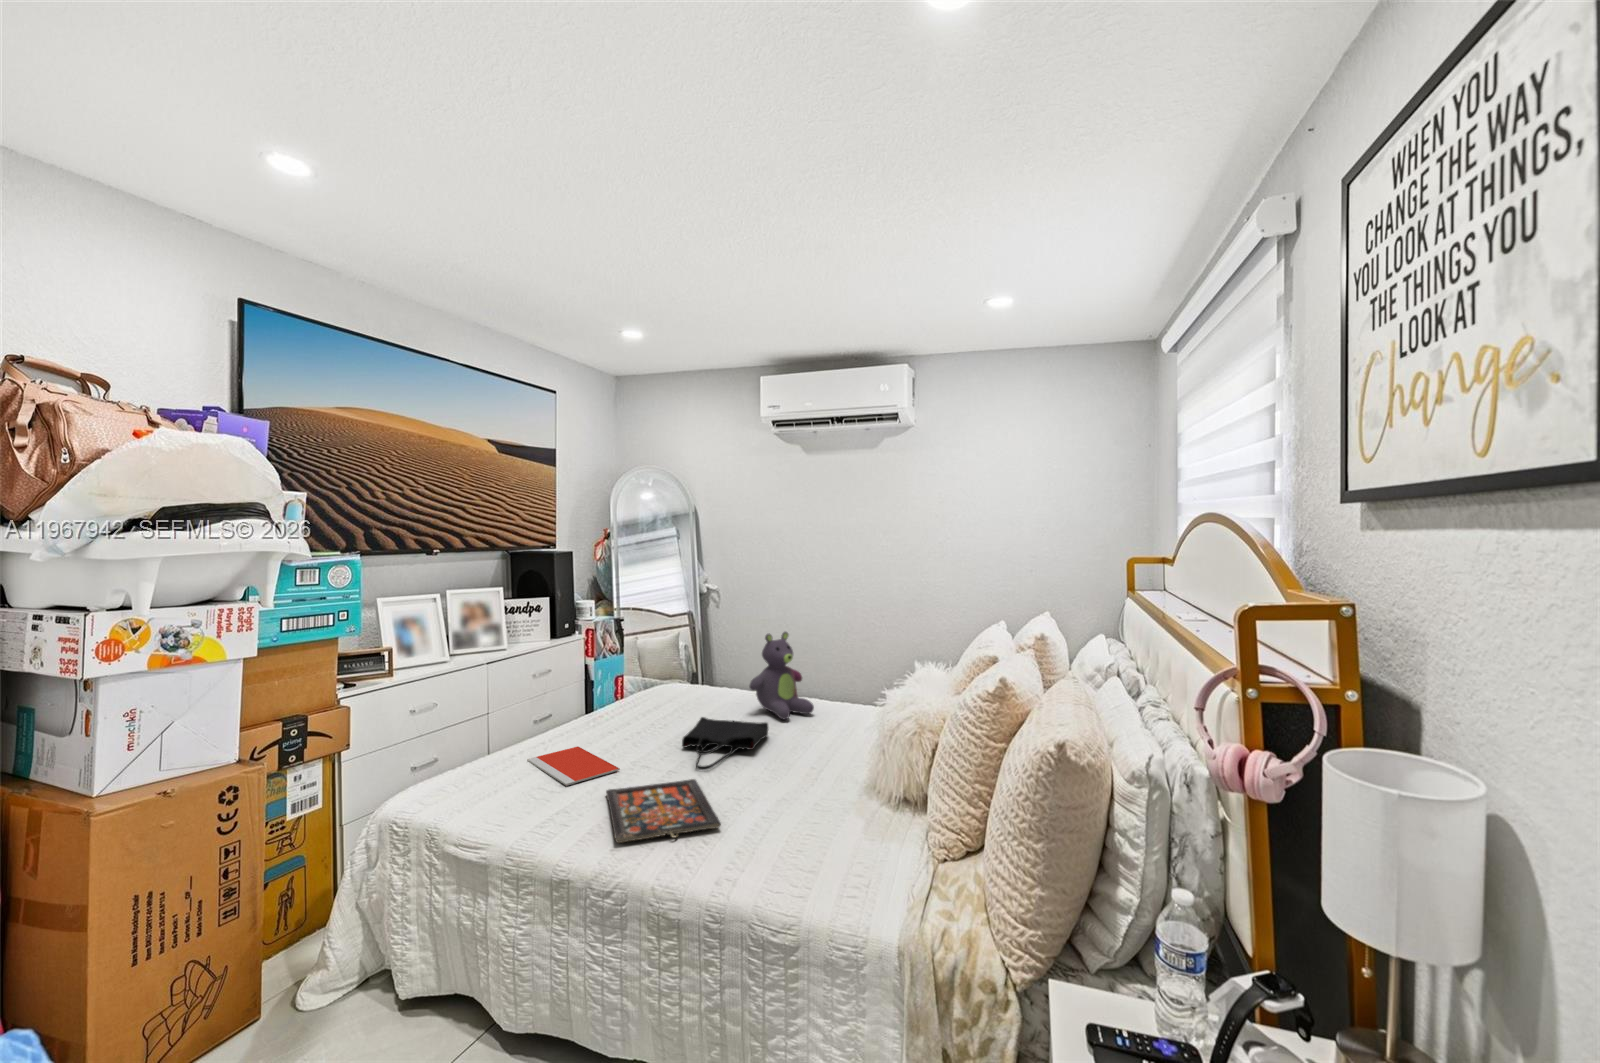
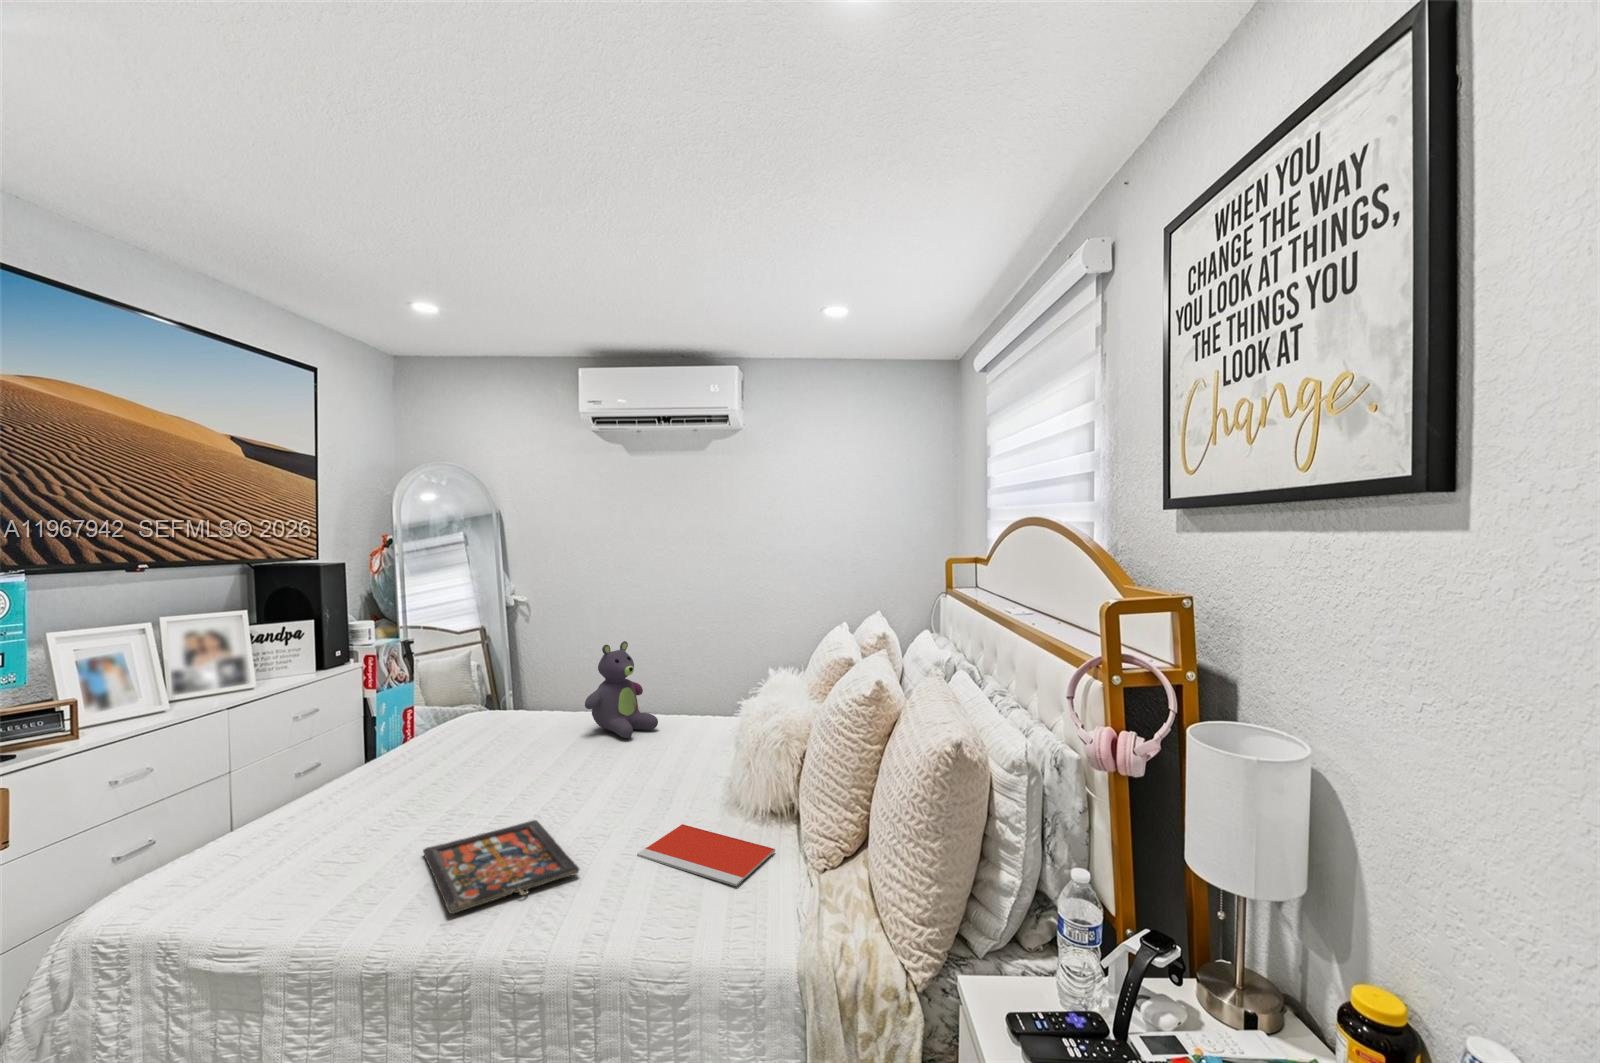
tote bag: present [682,717,768,770] -> none [511,744,613,808]
notebook: present [527,746,620,786] -> present [637,824,775,886]

